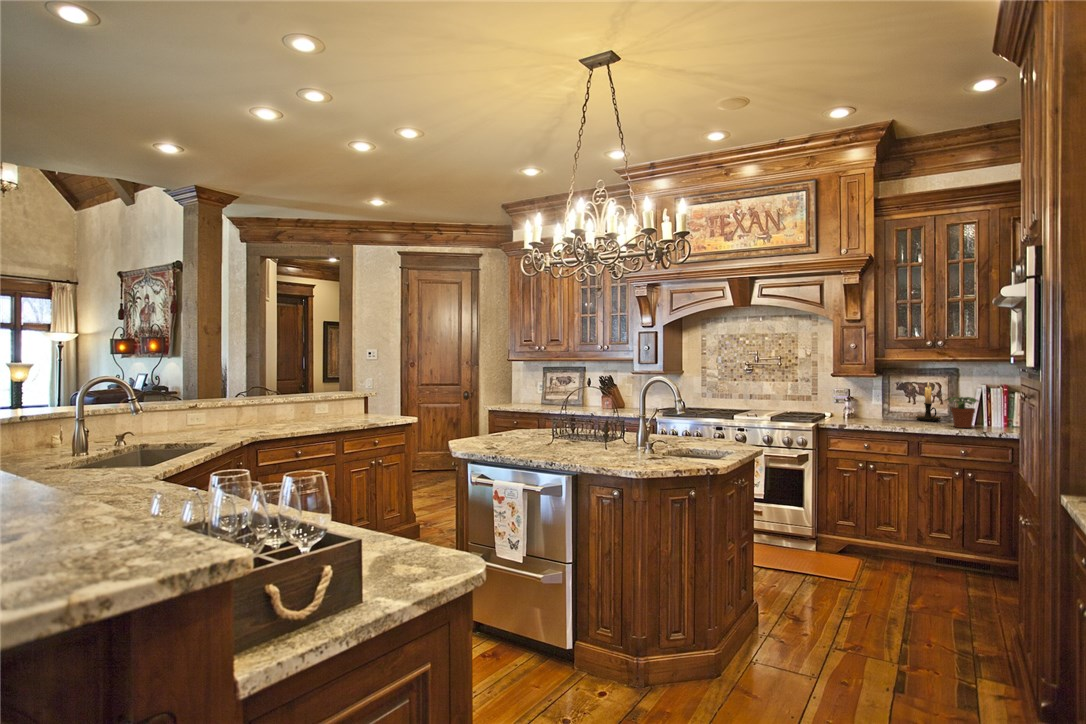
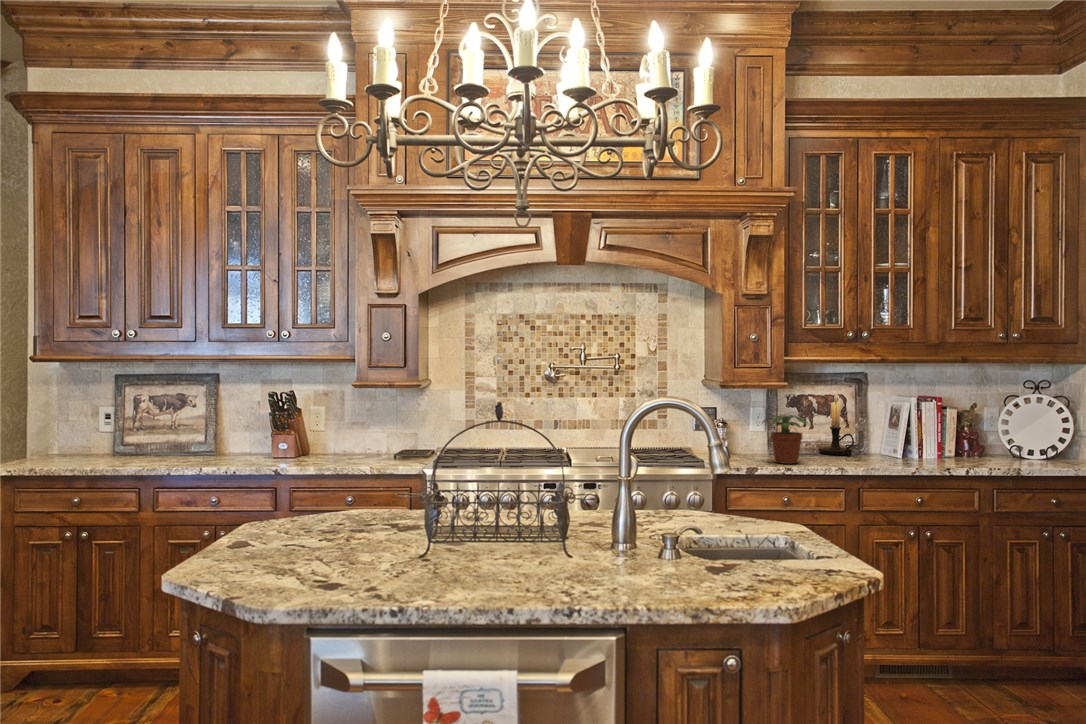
potted plant: present [945,397,979,428] -> present [763,415,807,464]

